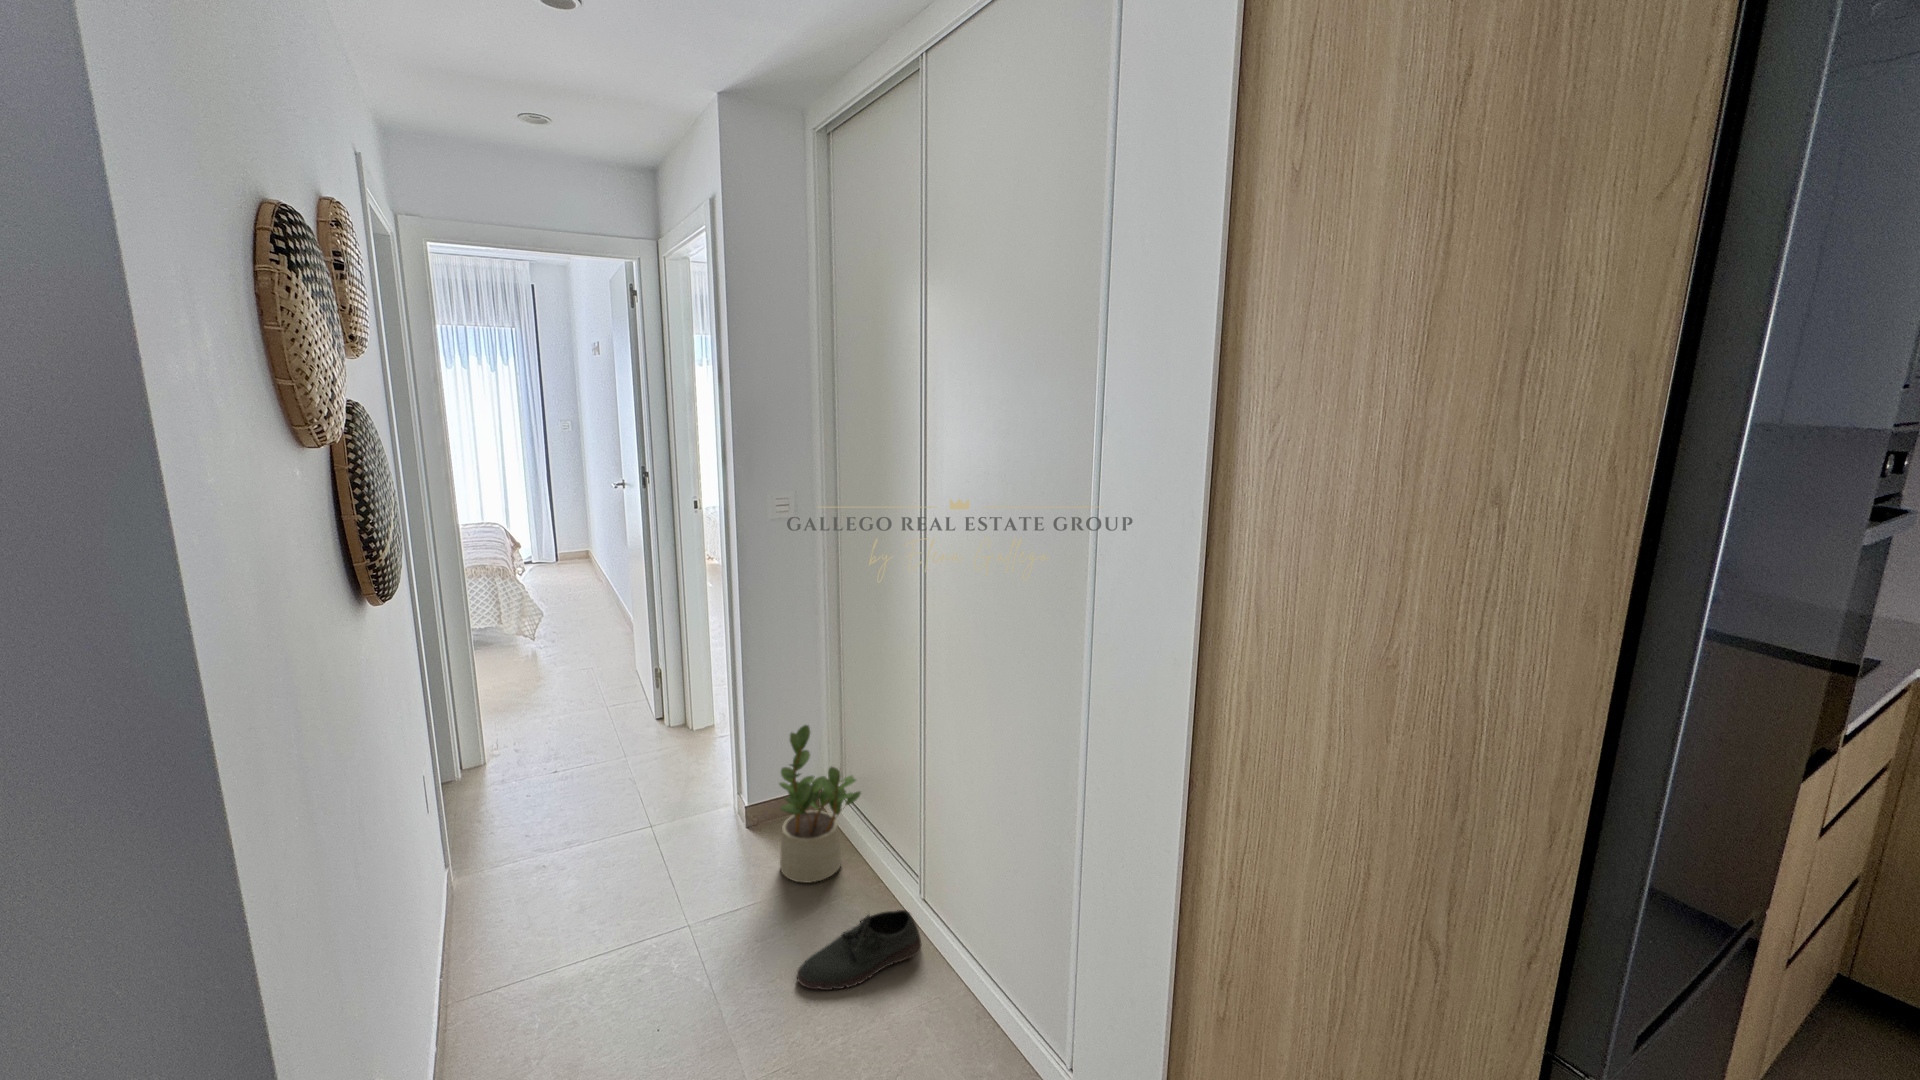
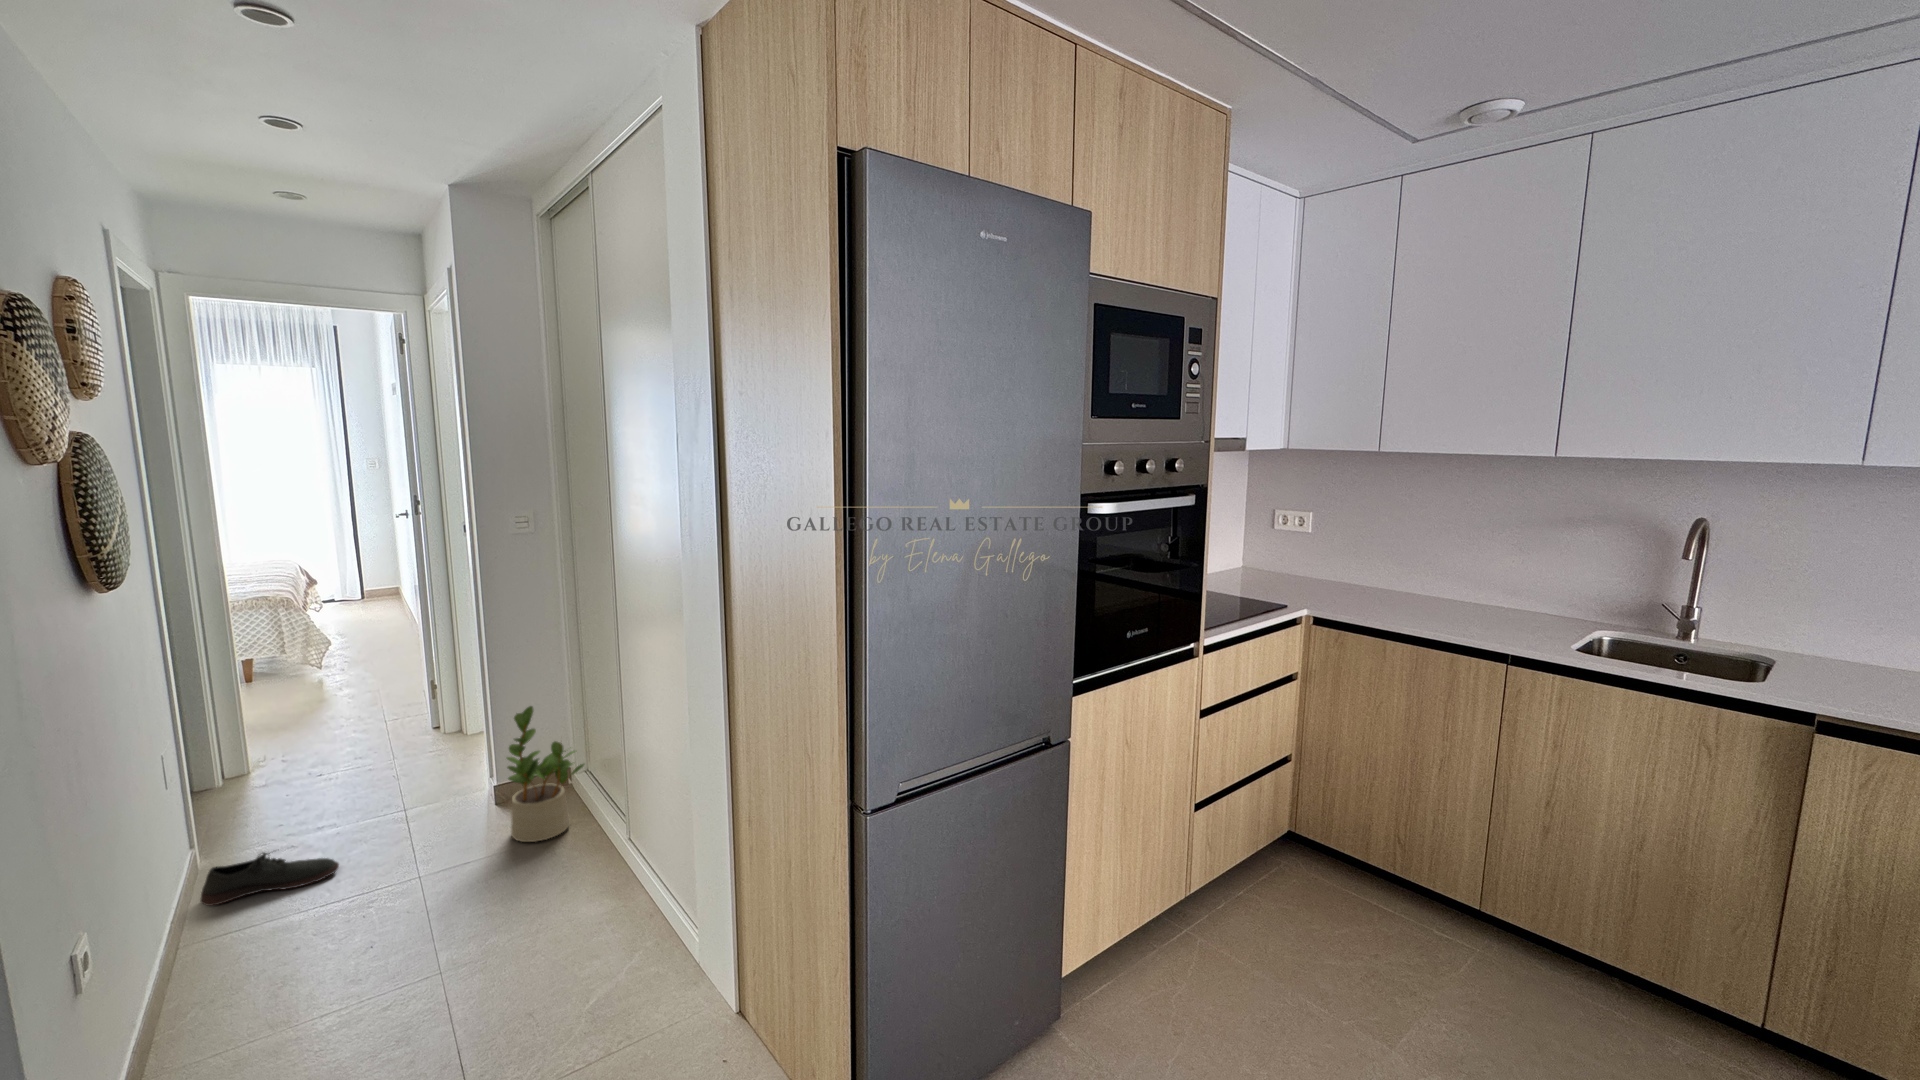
shoe: present [797,910,921,990] -> present [200,853,339,906]

